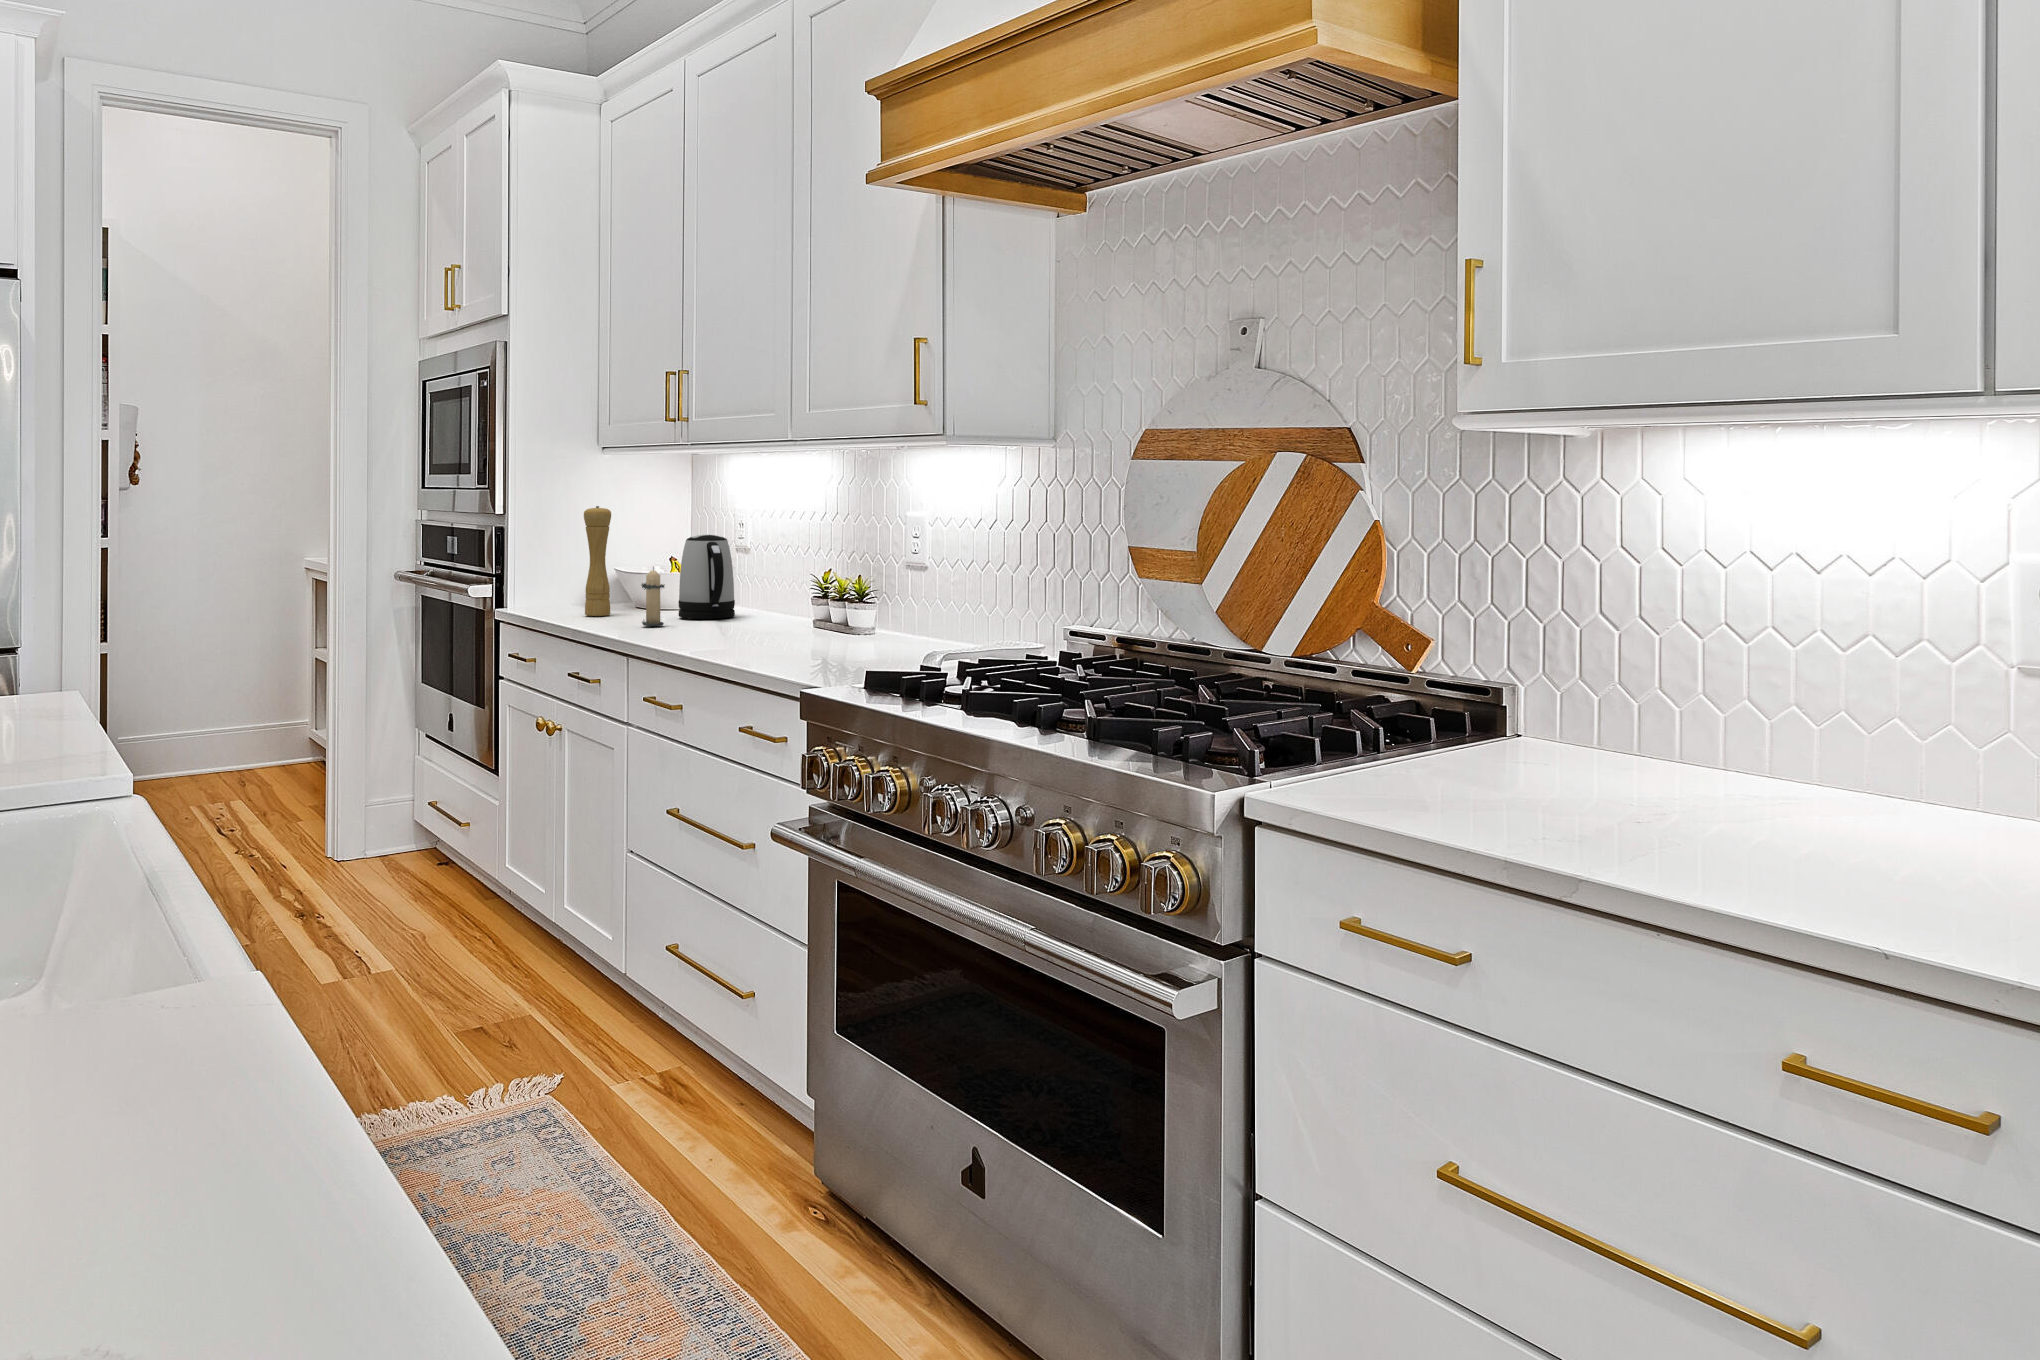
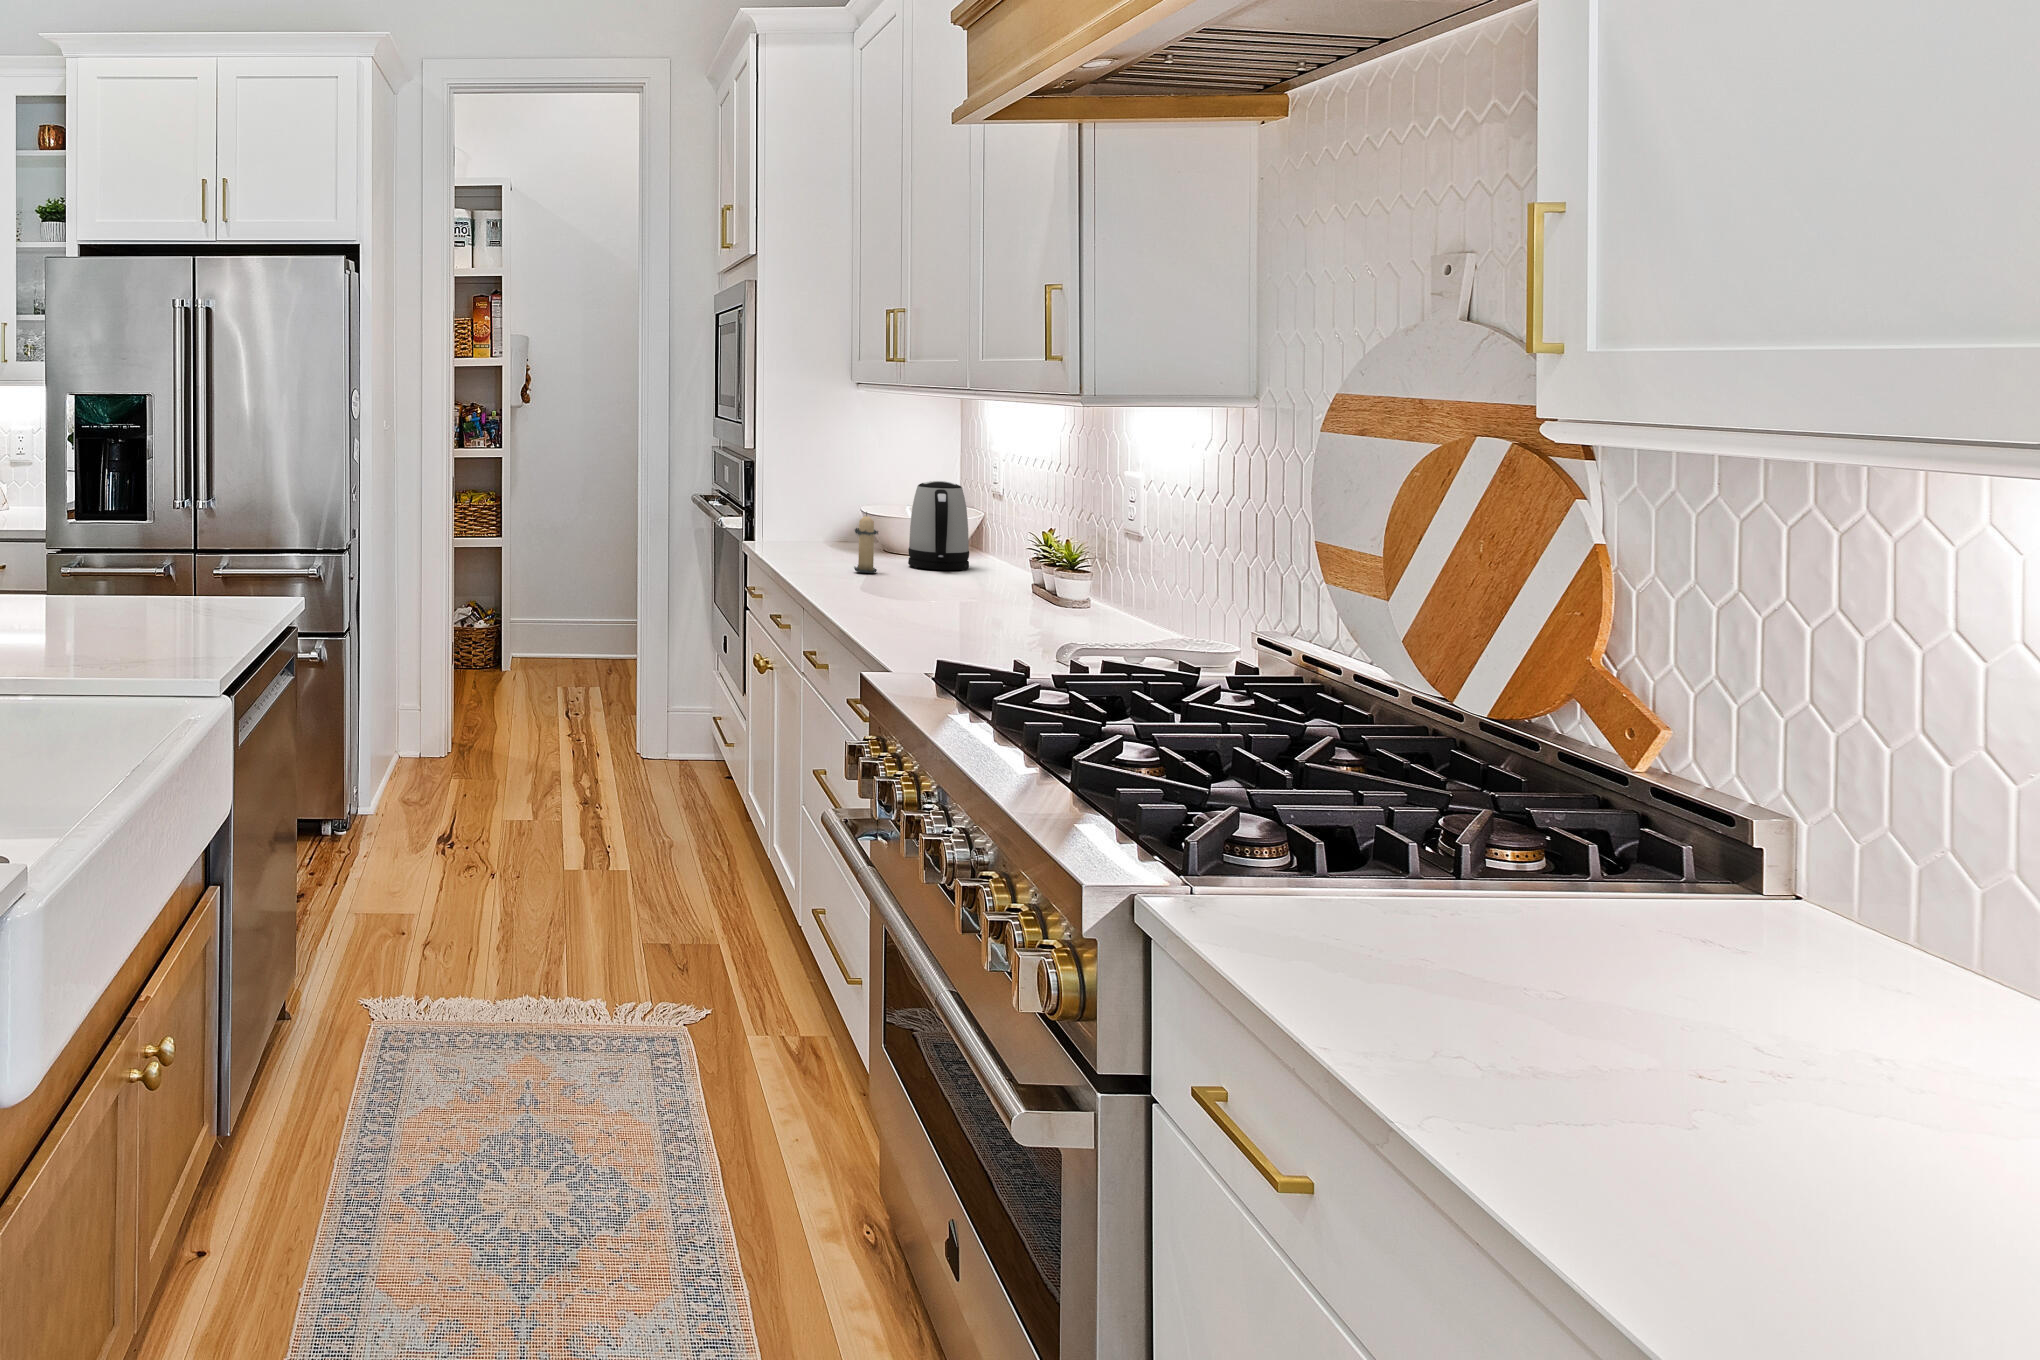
pepper mill: present [584,506,611,616] -> none [826,446,854,555]

